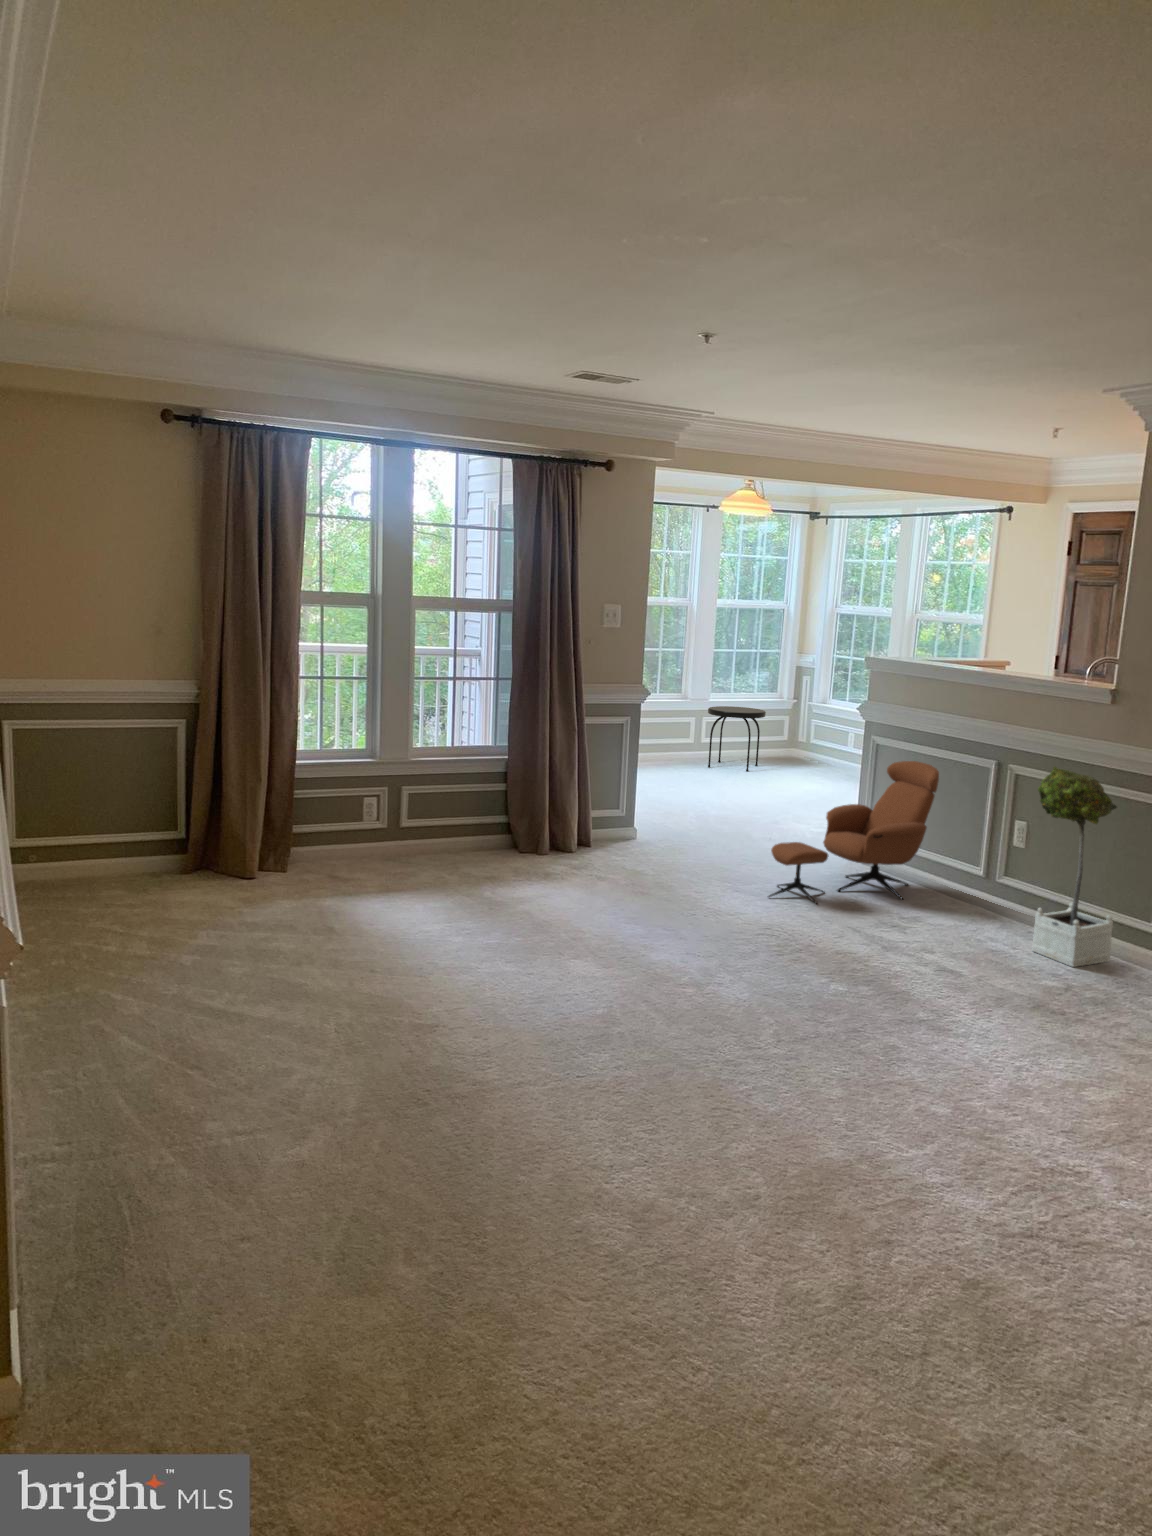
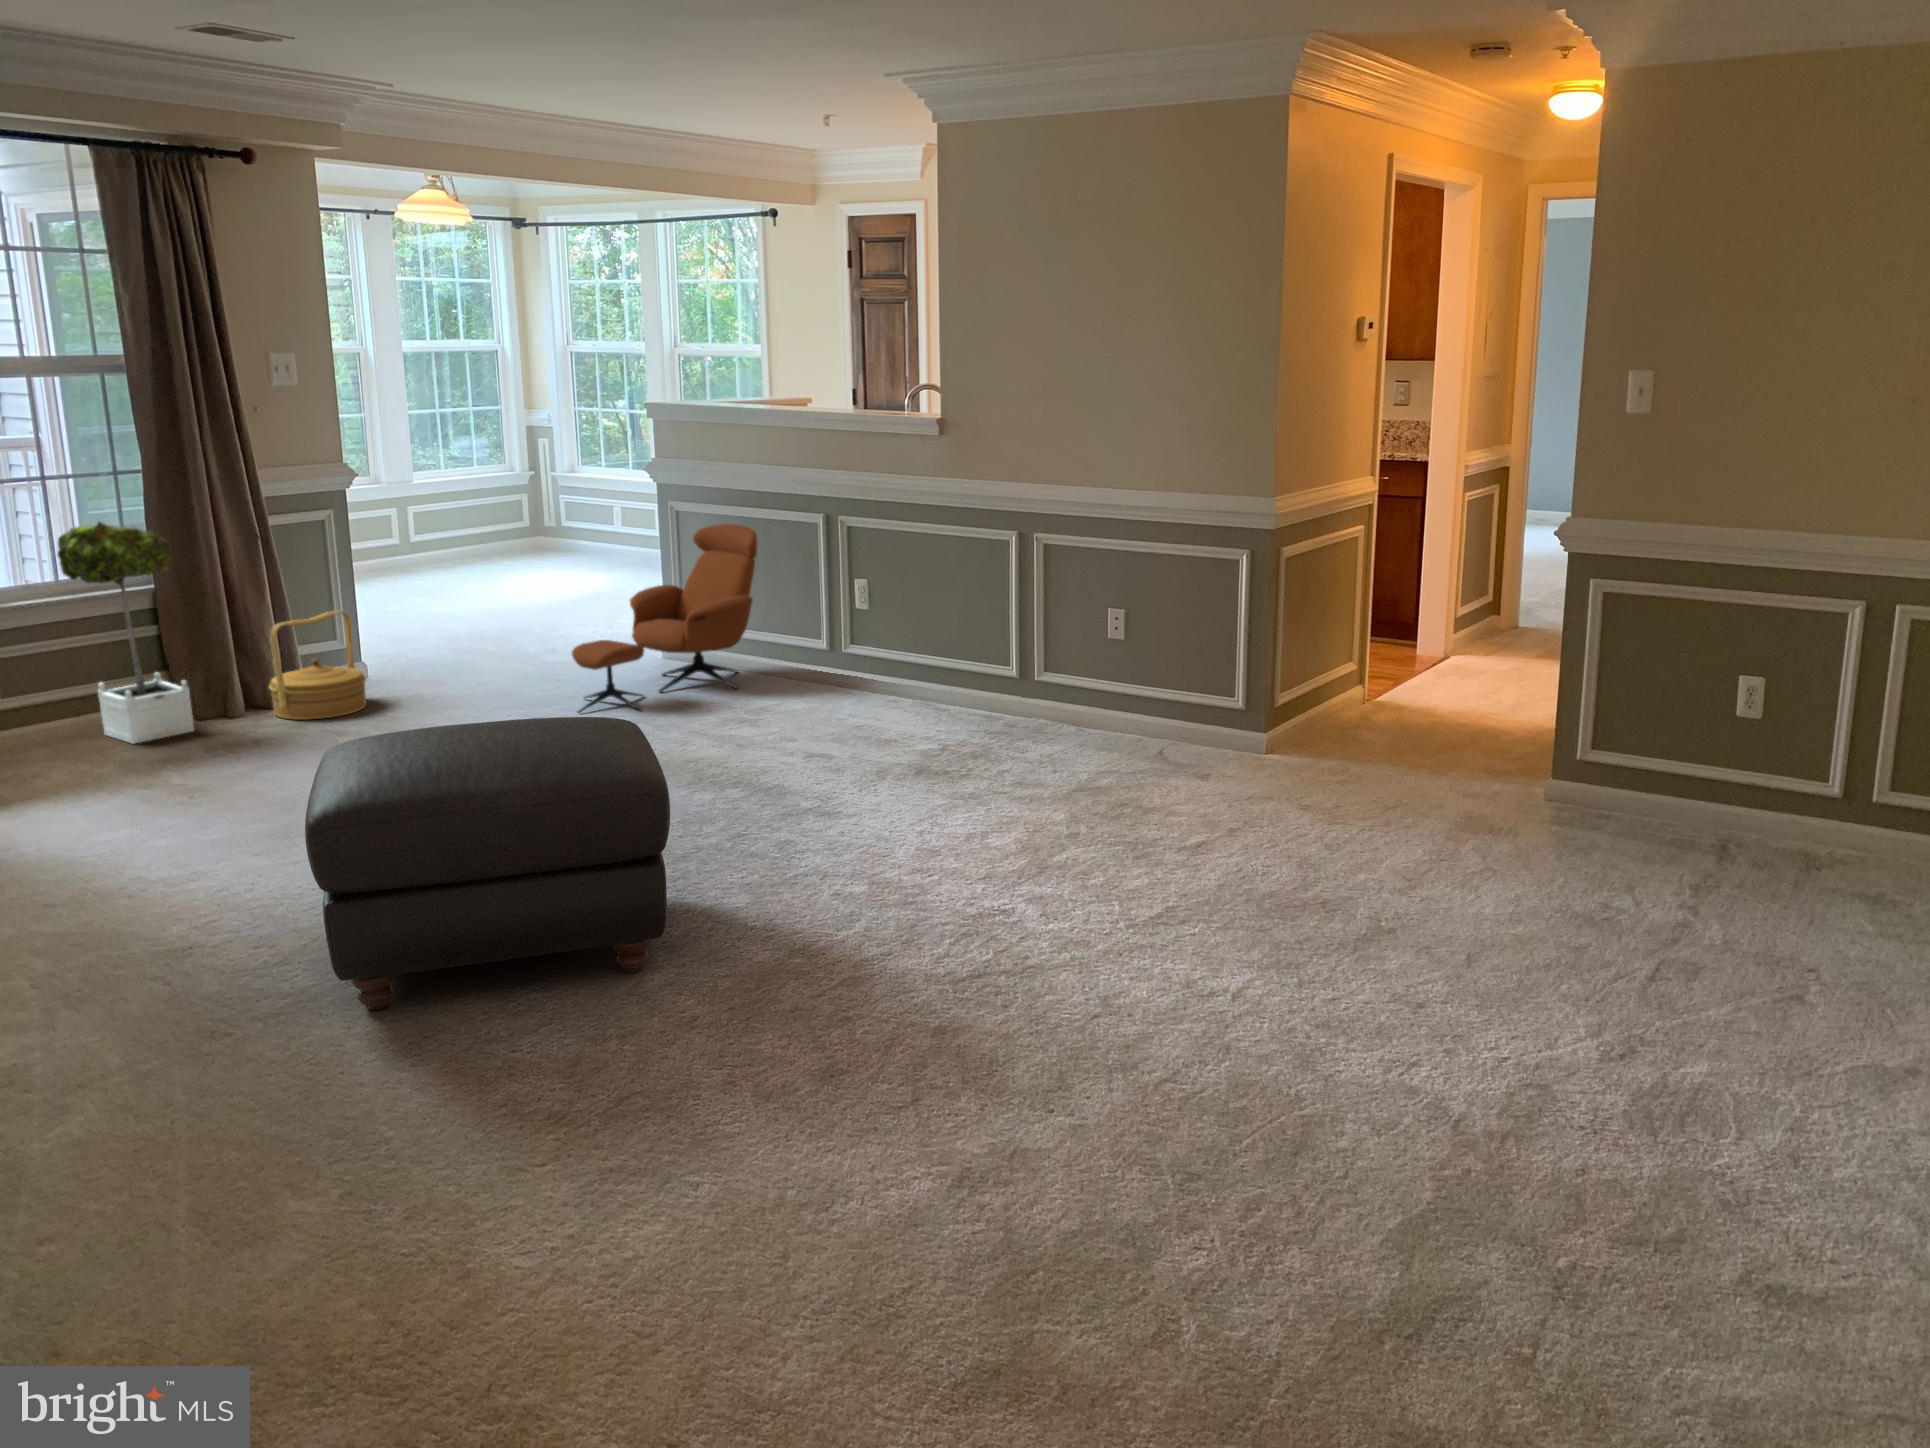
side table: present [708,706,766,771] -> none [419,488,500,573]
potted tree: present [1032,767,1117,967] -> present [58,522,194,744]
woven basket: none [562,791,626,868] -> present [269,610,366,720]
ottoman: none [498,900,775,1139] -> present [305,717,670,1010]

